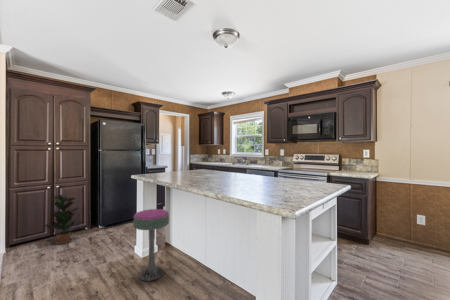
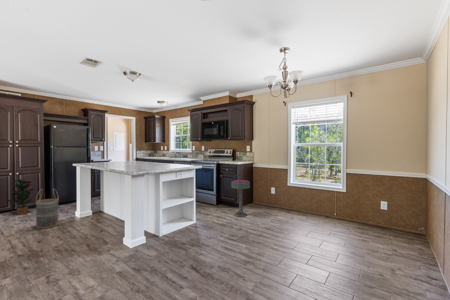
bar stool: present [134,209,169,281] -> present [231,180,250,217]
basket: none [82,215,116,282] -> present [36,198,59,228]

